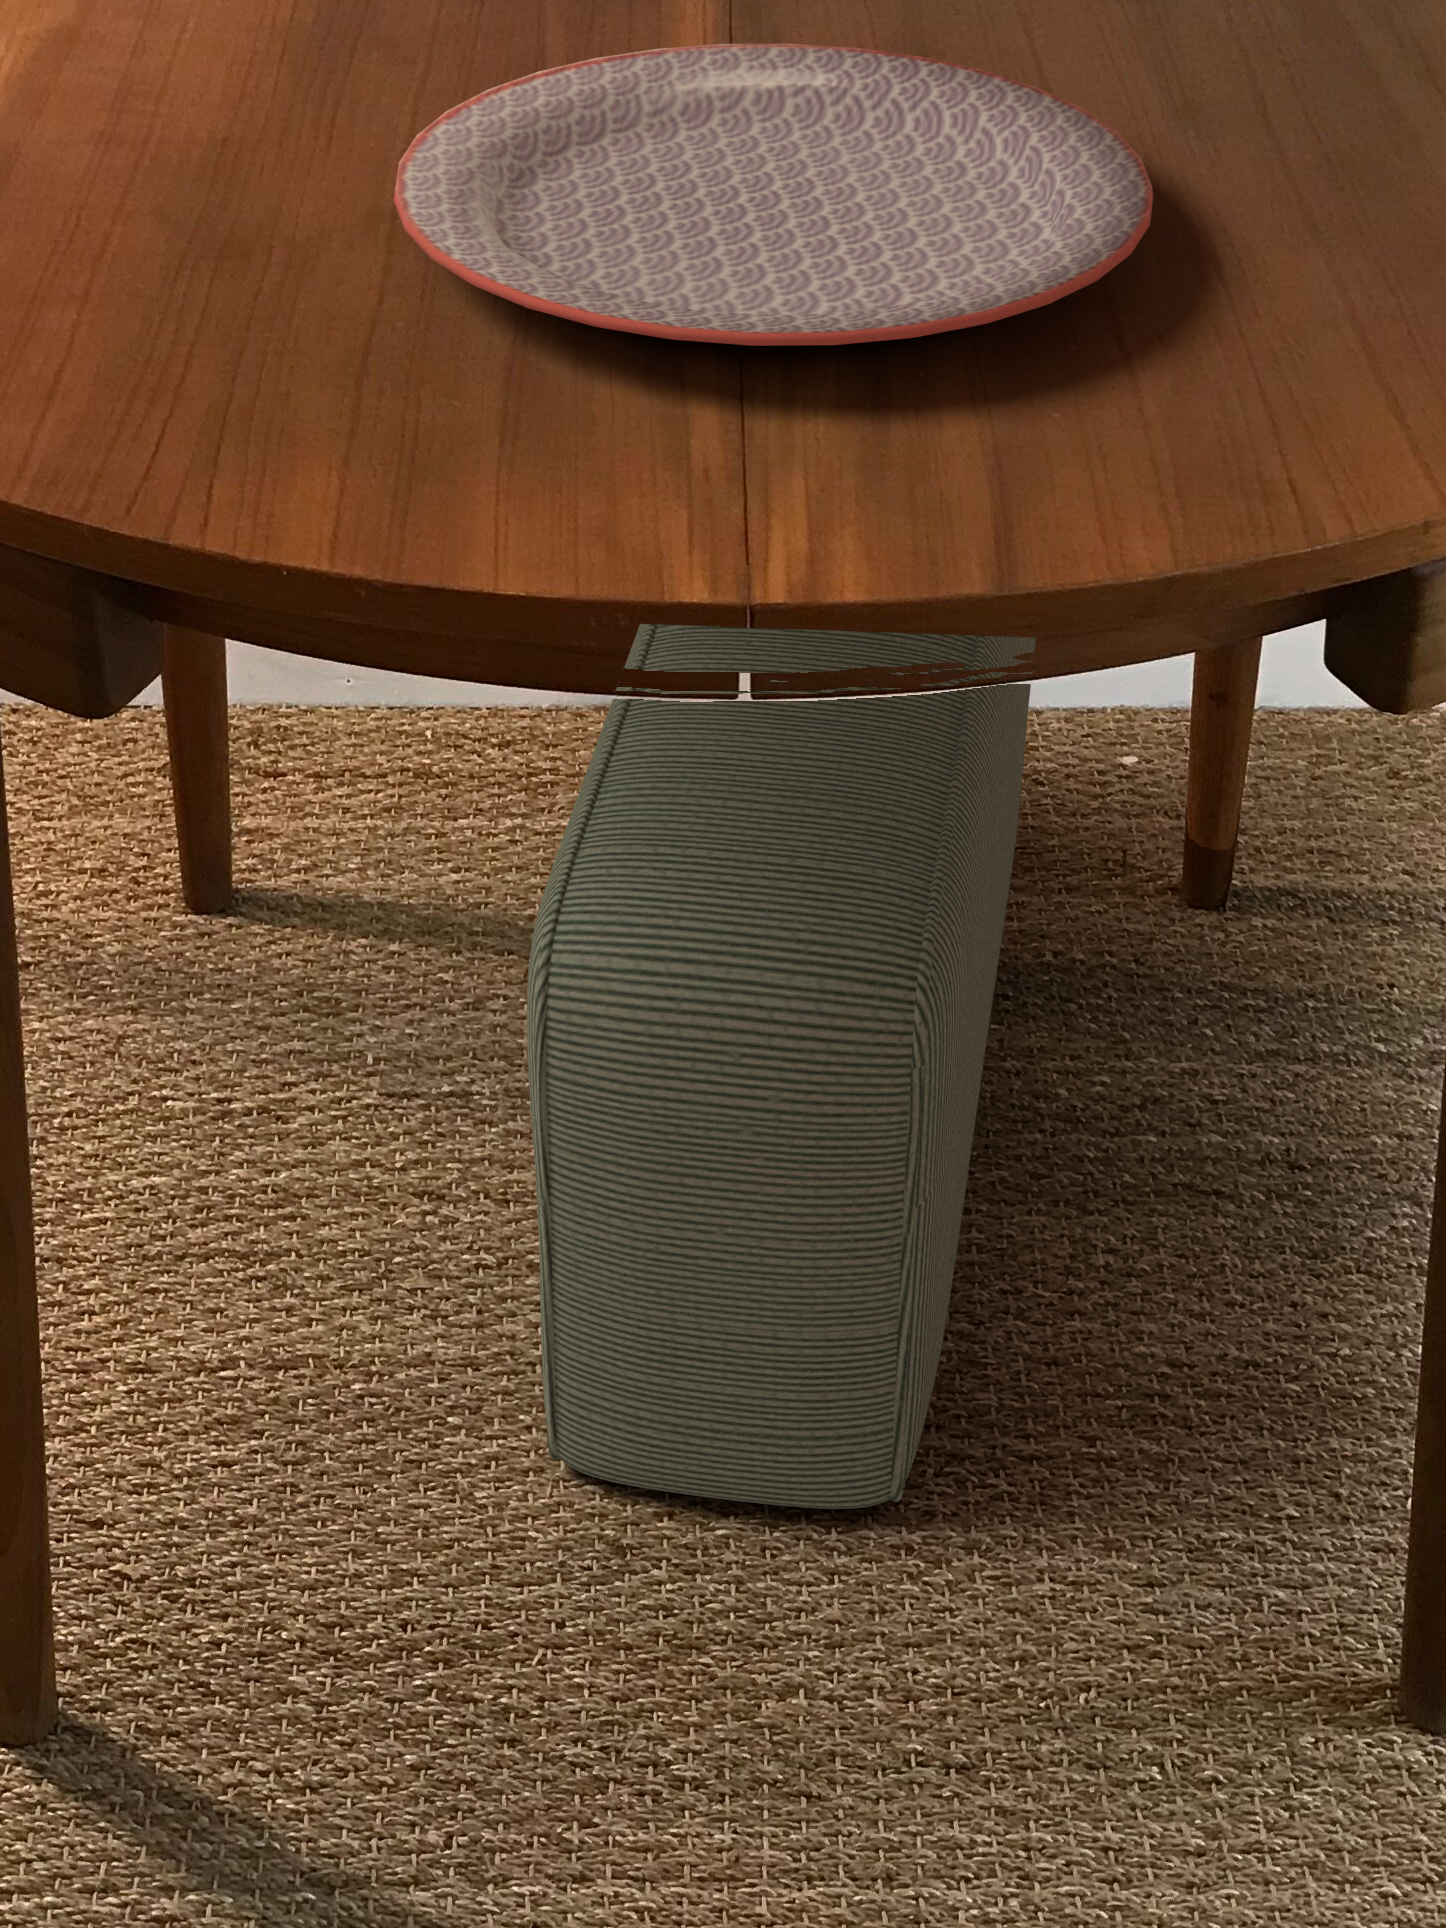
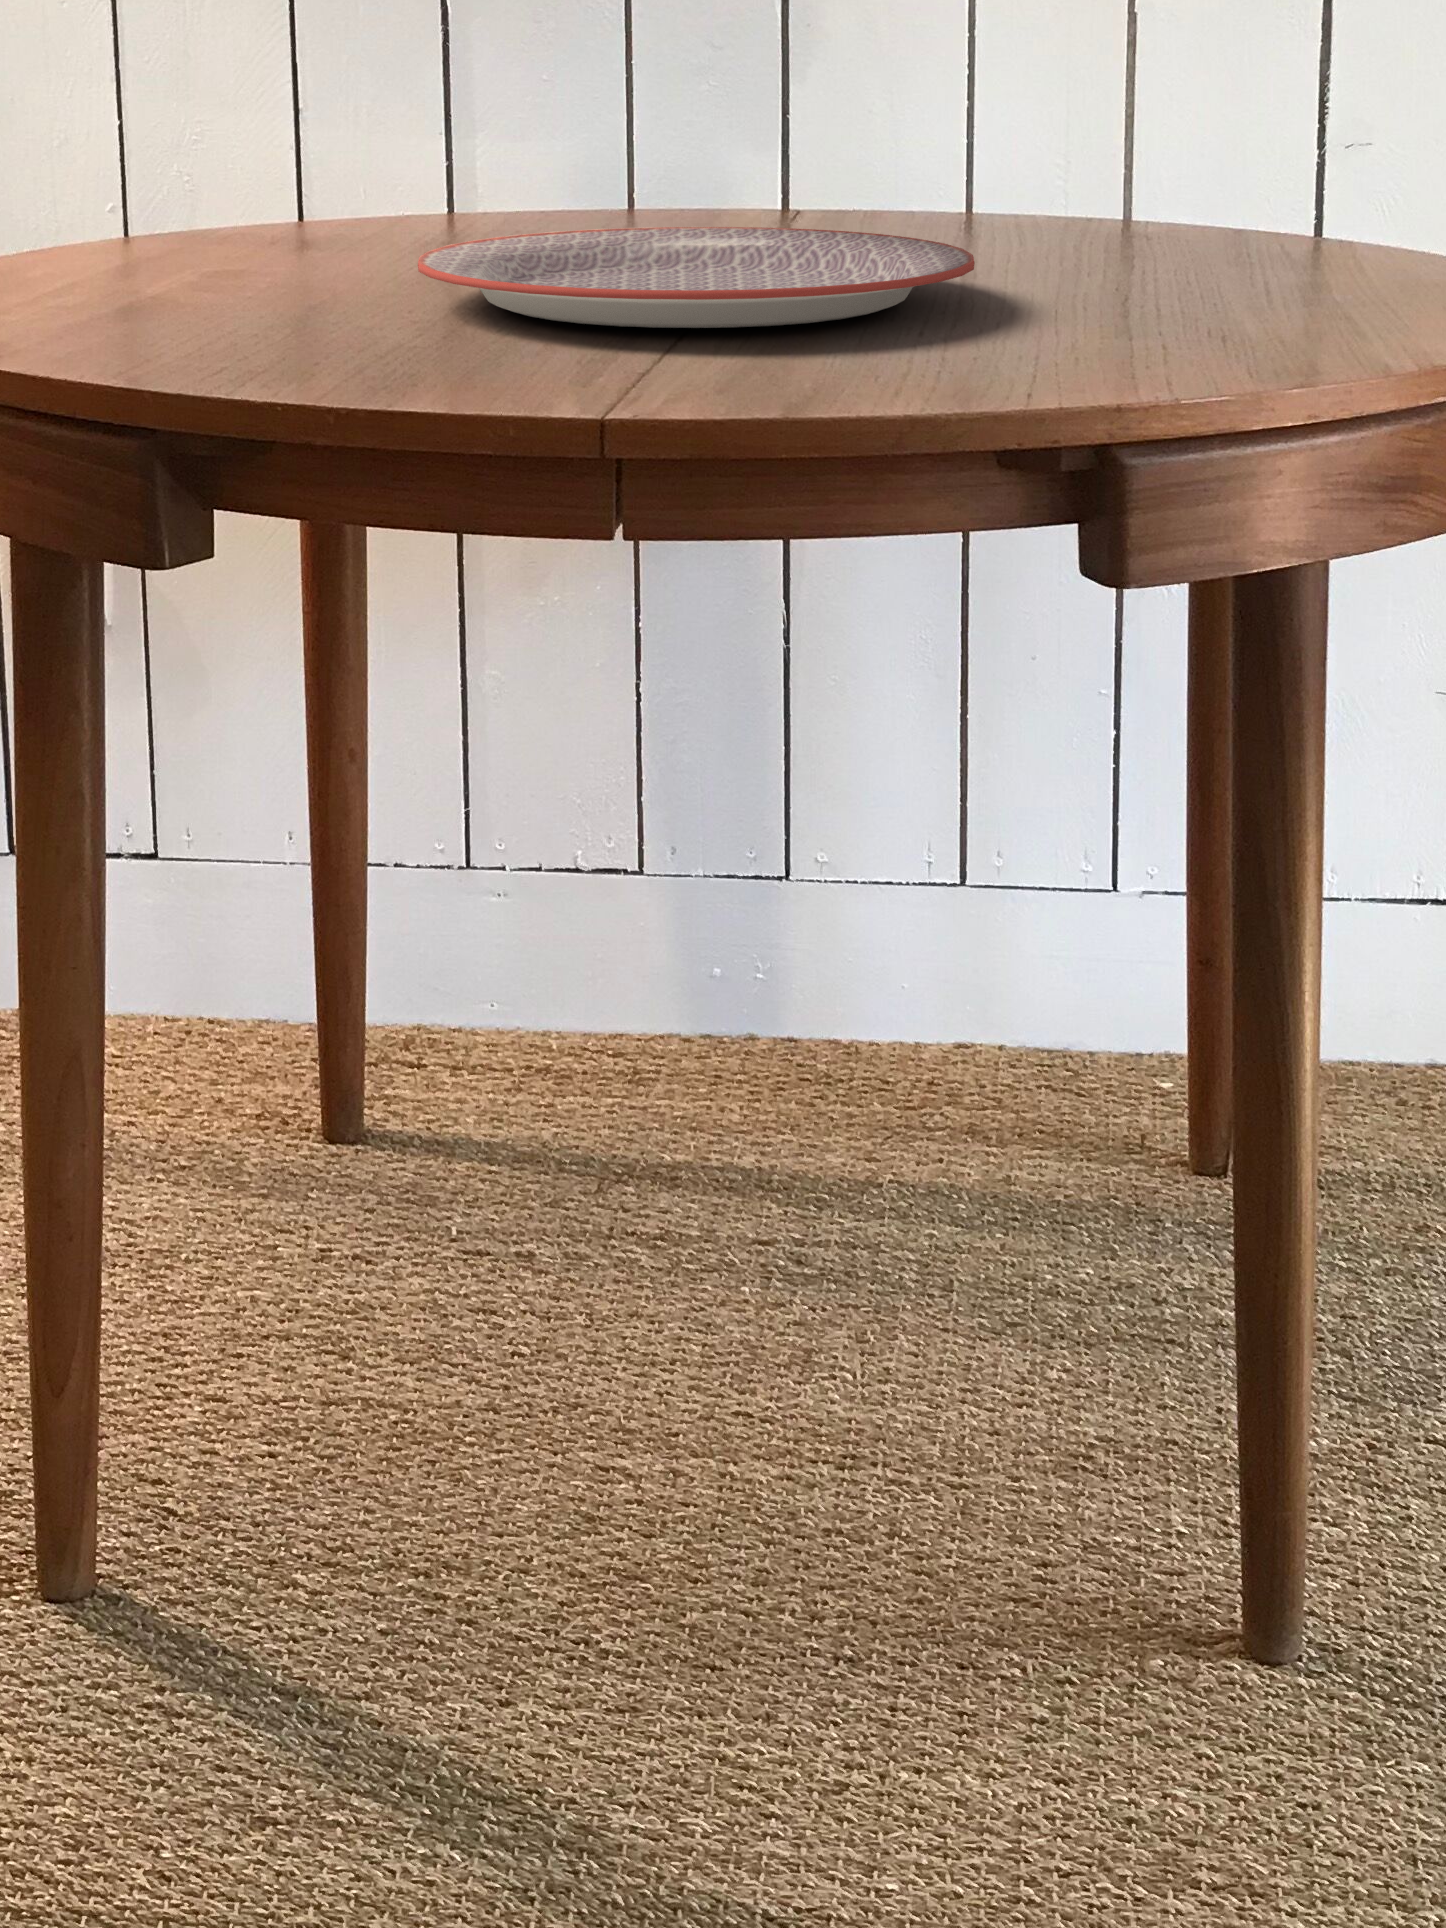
pouf: present [527,624,1036,1509] -> none [531,685,1057,1501]

